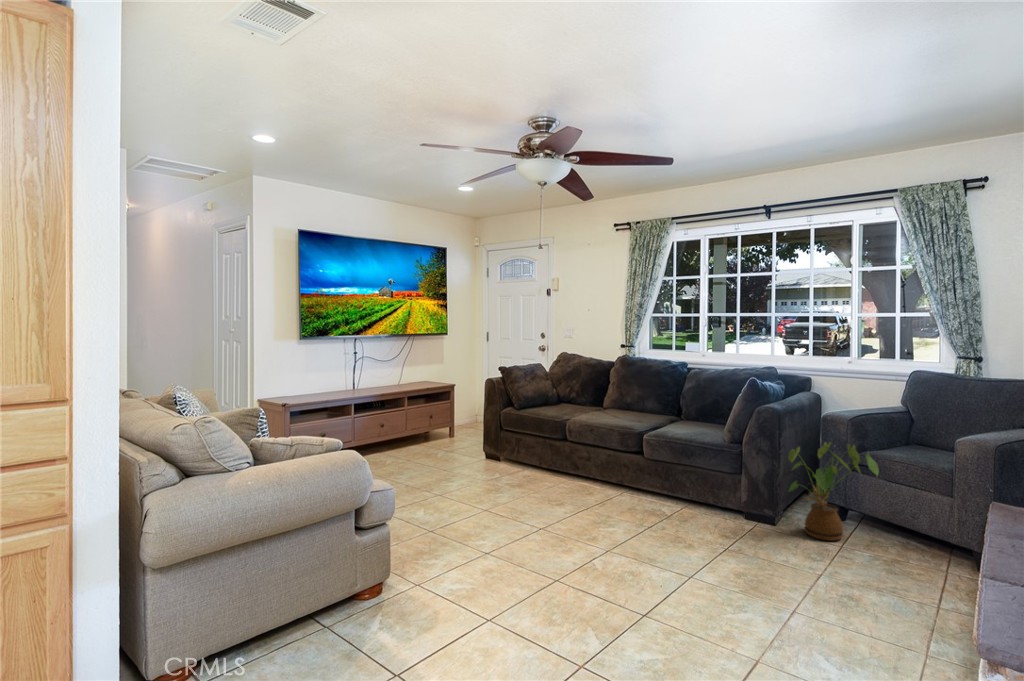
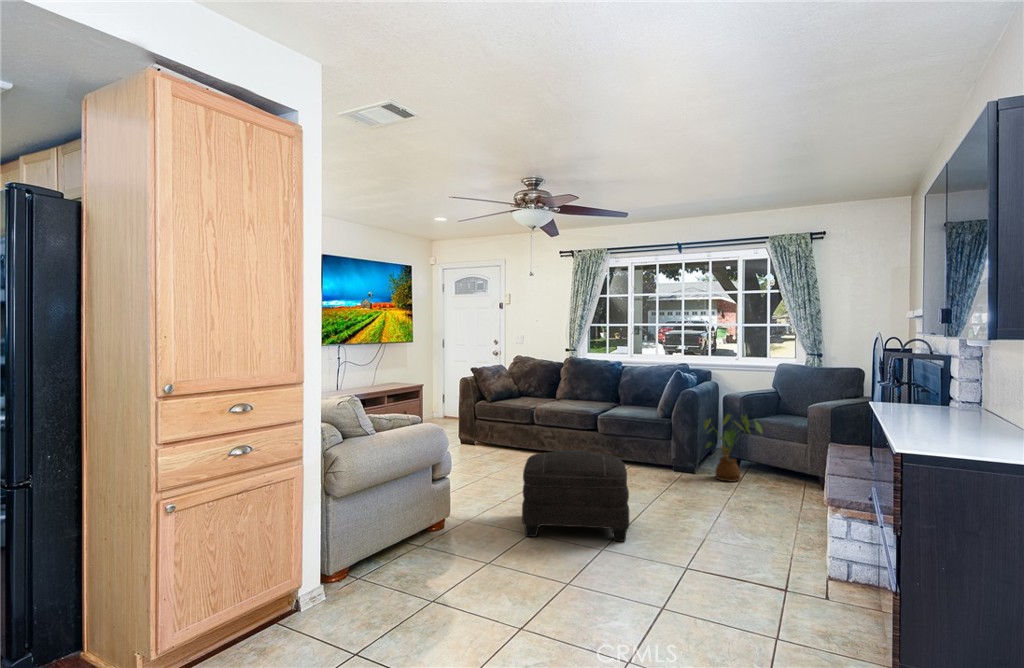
ottoman: none [477,497,642,651] -> present [522,450,629,541]

